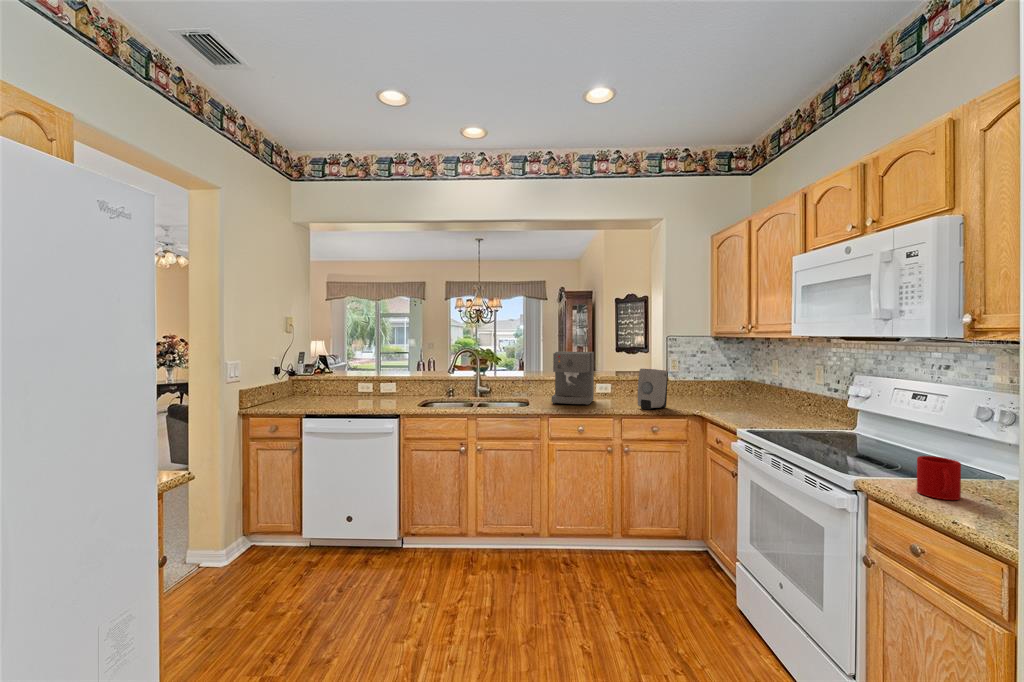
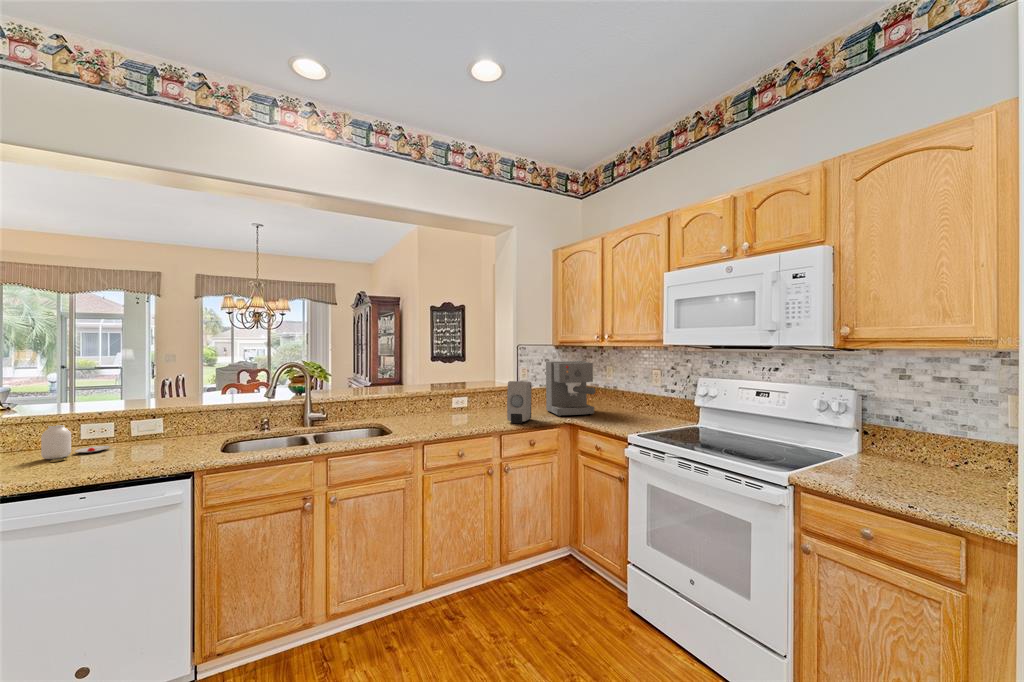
coffee maker: present [552,352,594,405] -> present [546,361,596,416]
jar: none [329,379,364,401] -> present [41,425,110,462]
mug: present [917,456,961,500] -> none [844,450,886,488]

